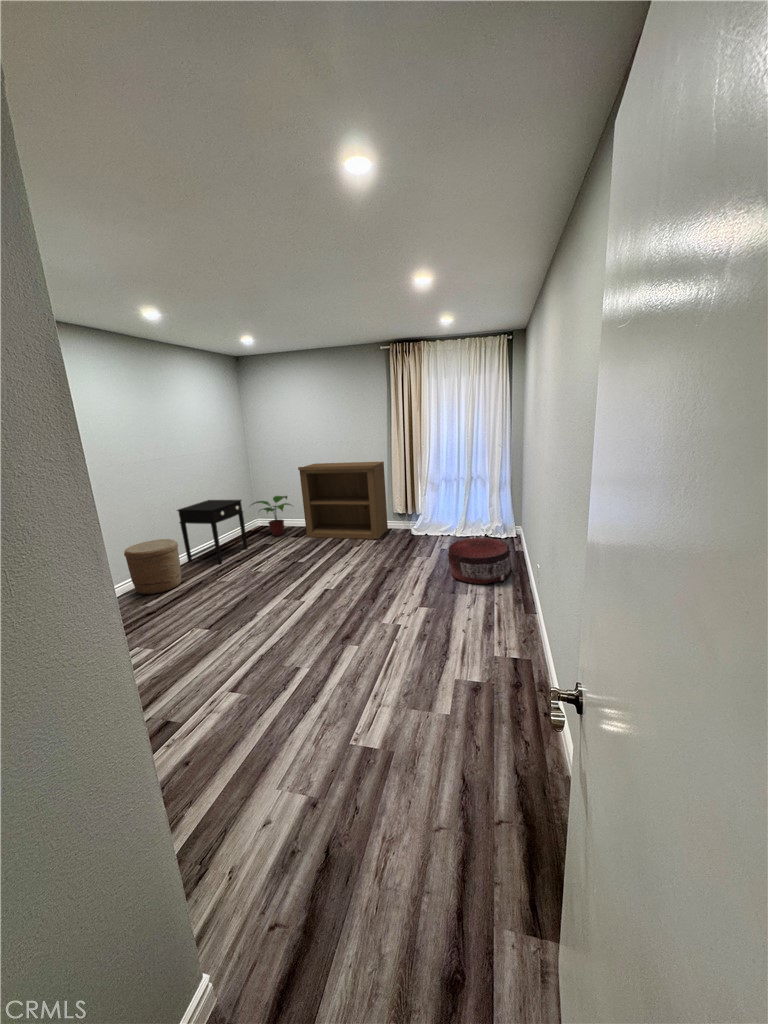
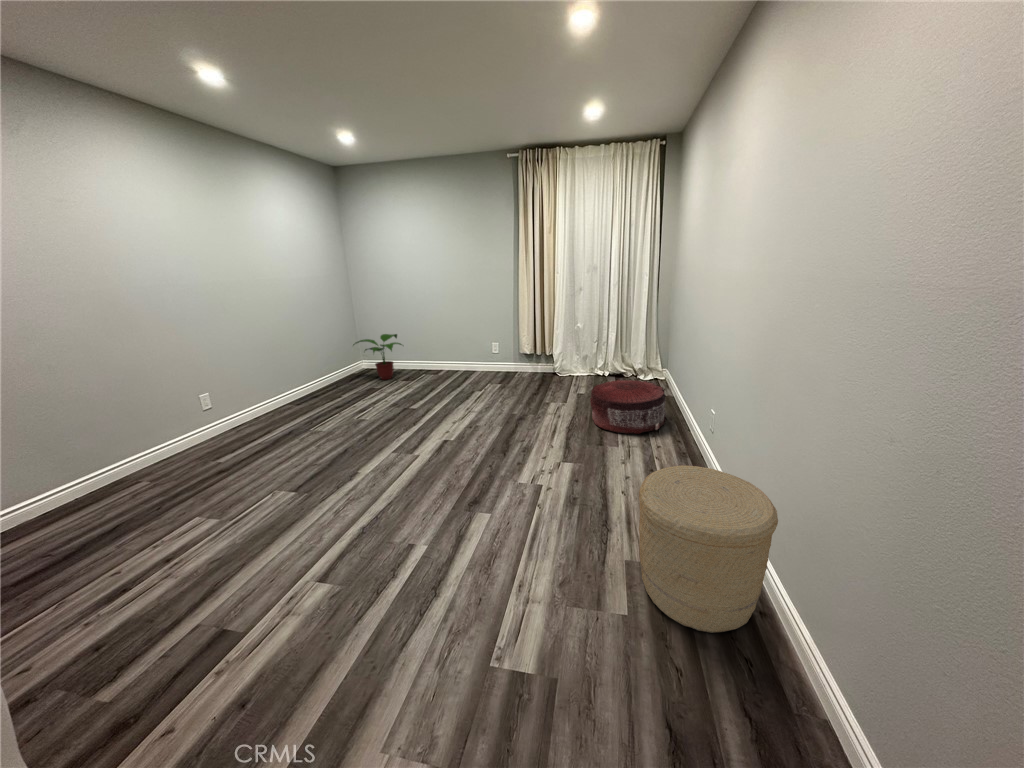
bookshelf: present [298,462,388,539] -> none [409,295,512,383]
side table: present [177,500,248,564] -> none [262,336,351,411]
woven basket: present [124,539,181,594] -> present [639,465,778,633]

